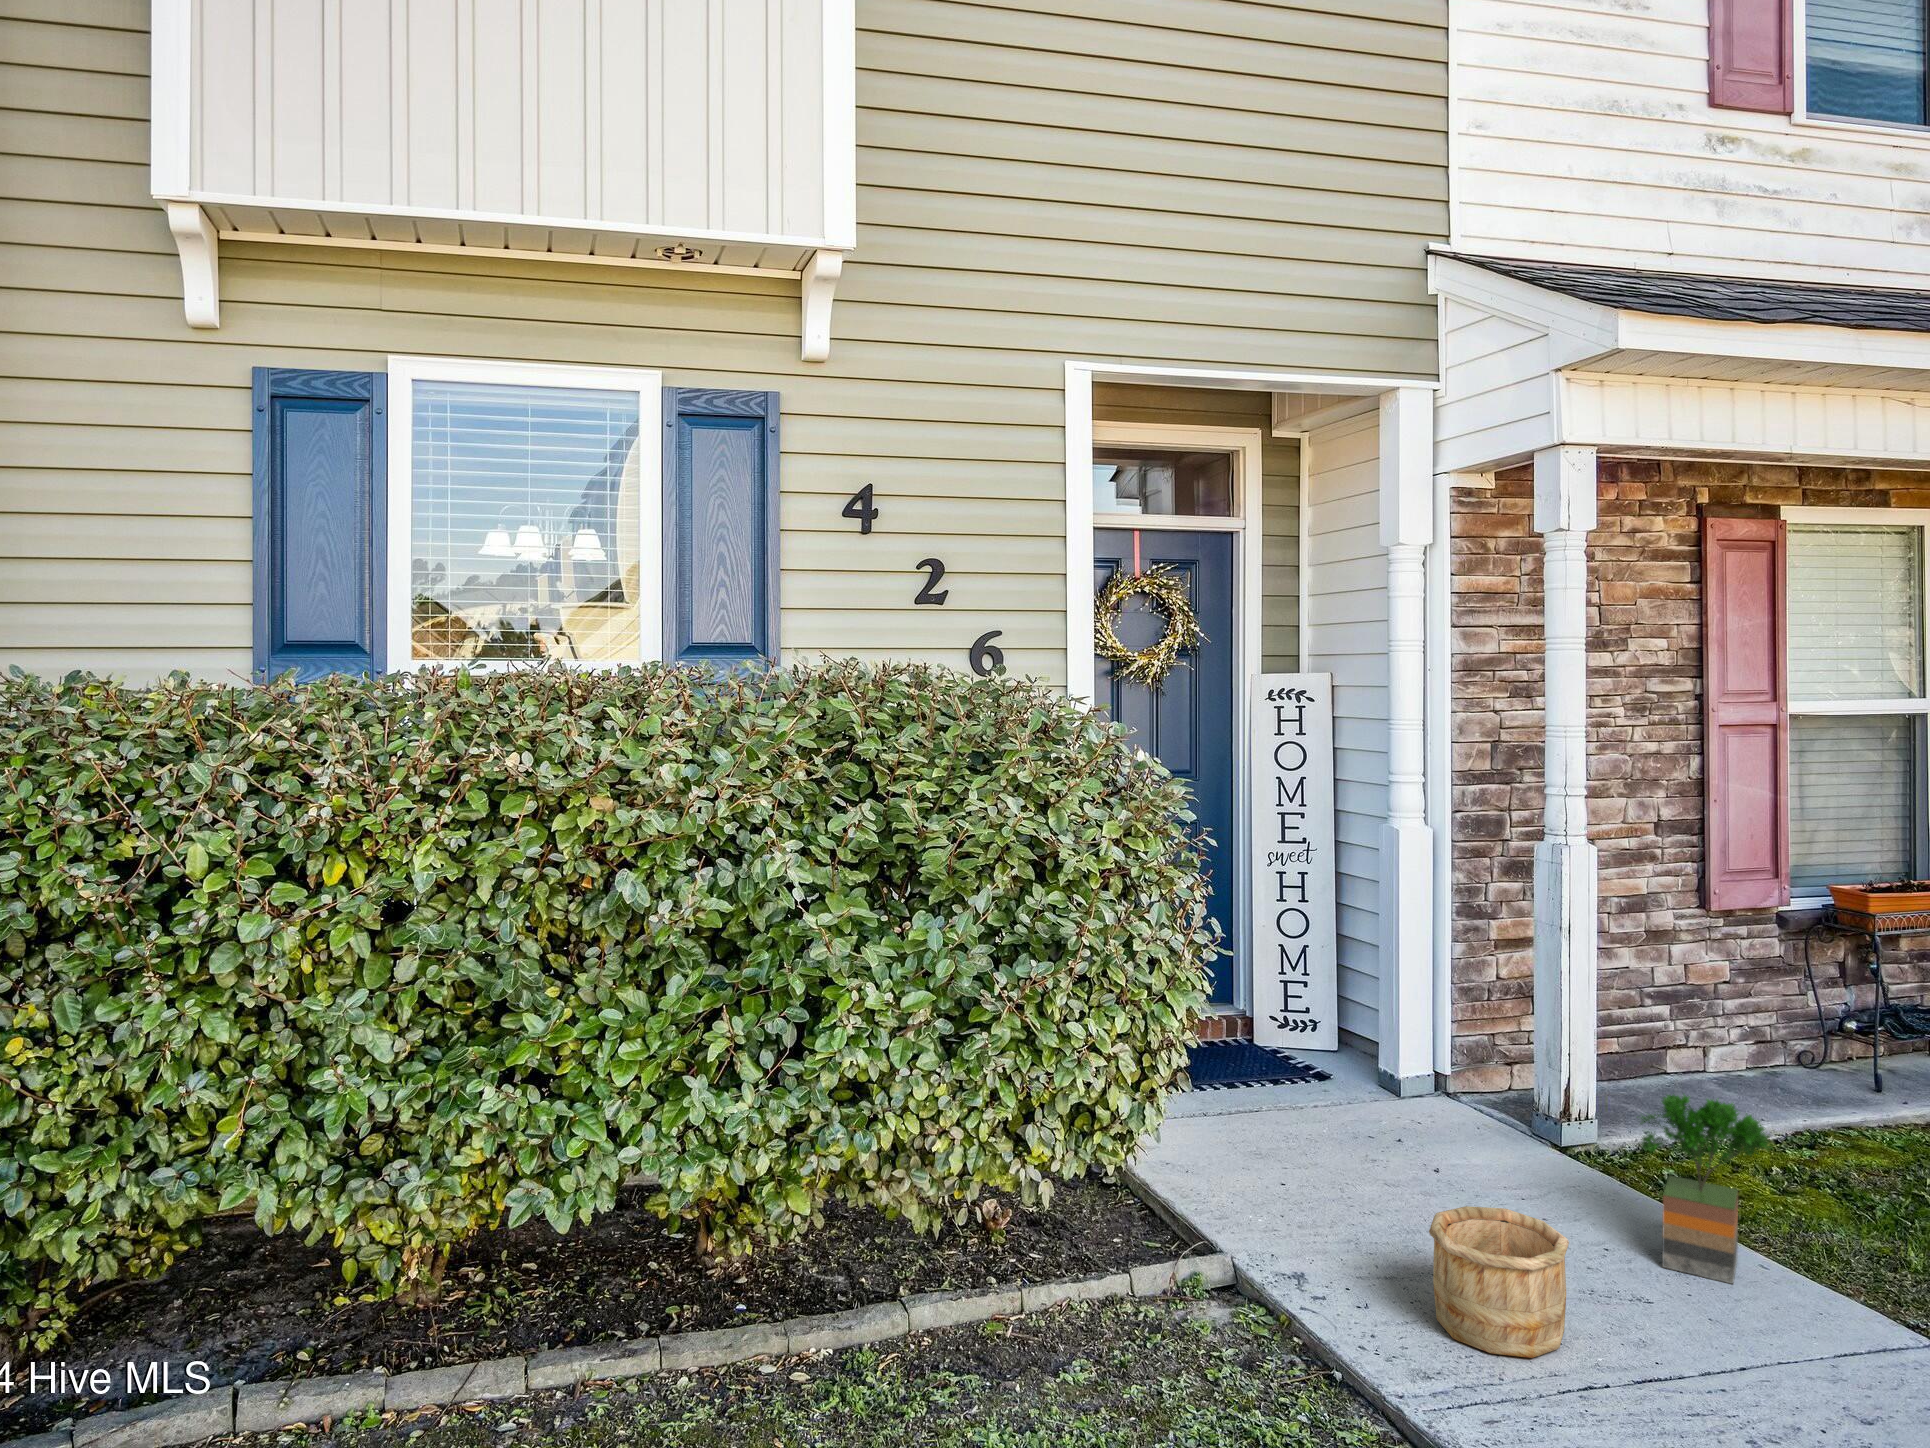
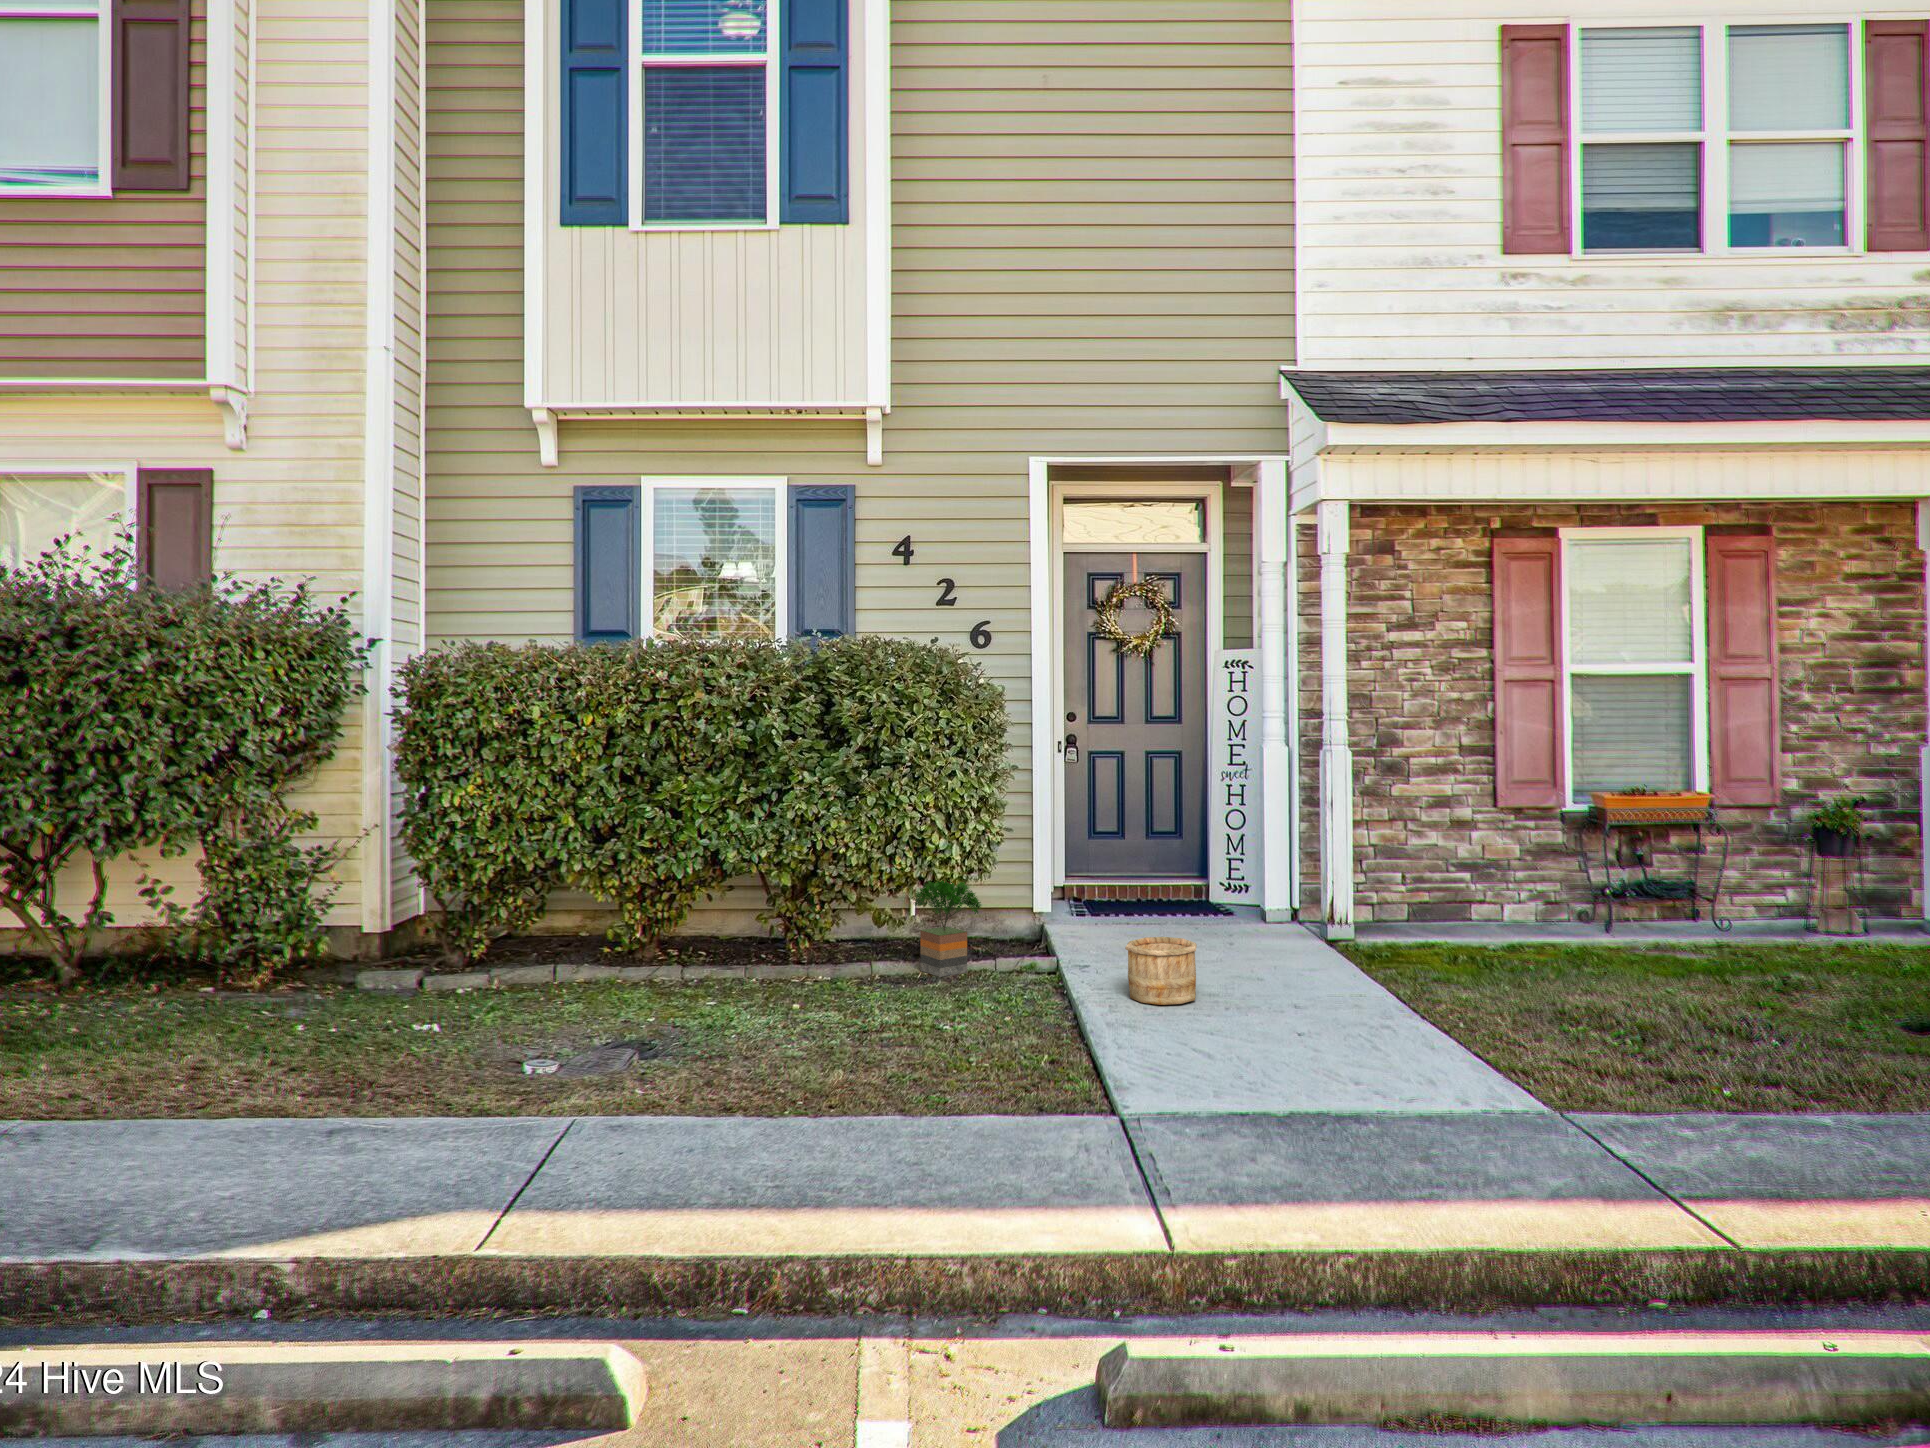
potted tree: present [1640,1095,1771,1284] -> present [913,880,981,977]

